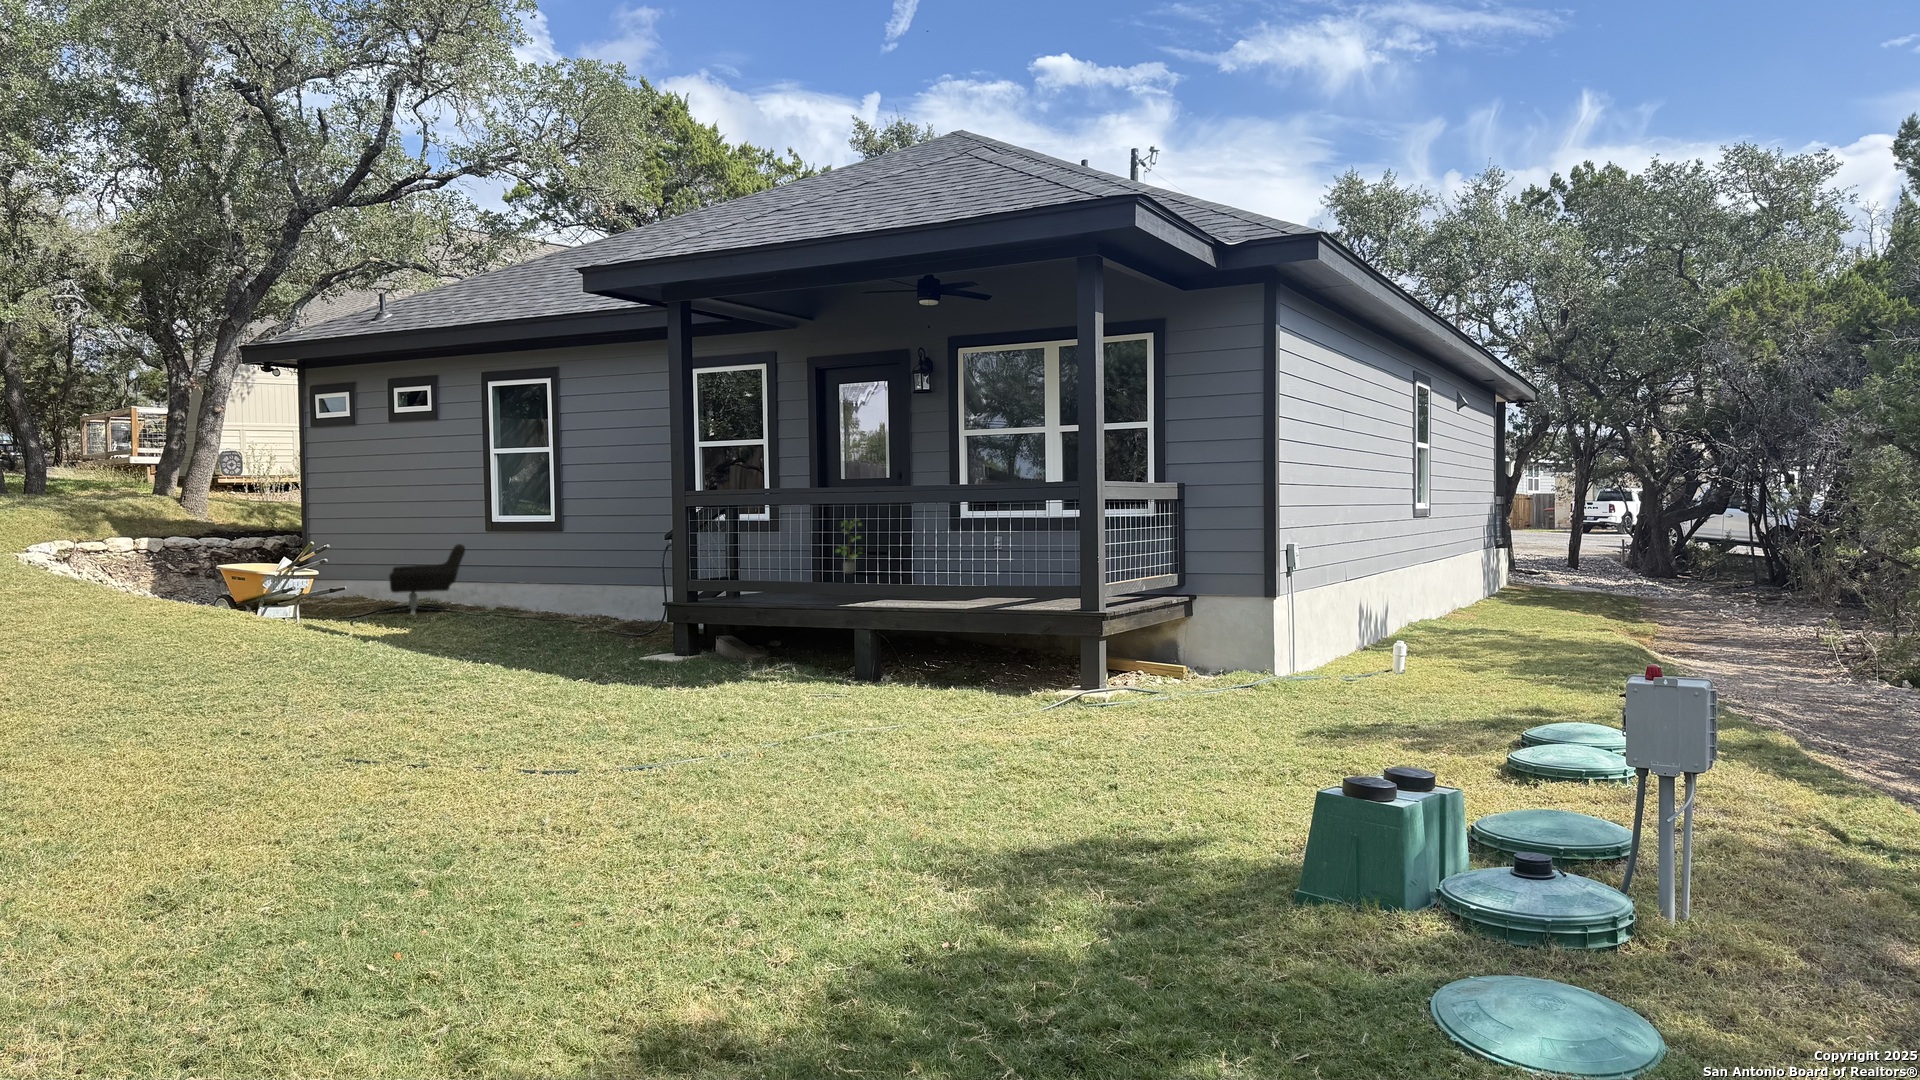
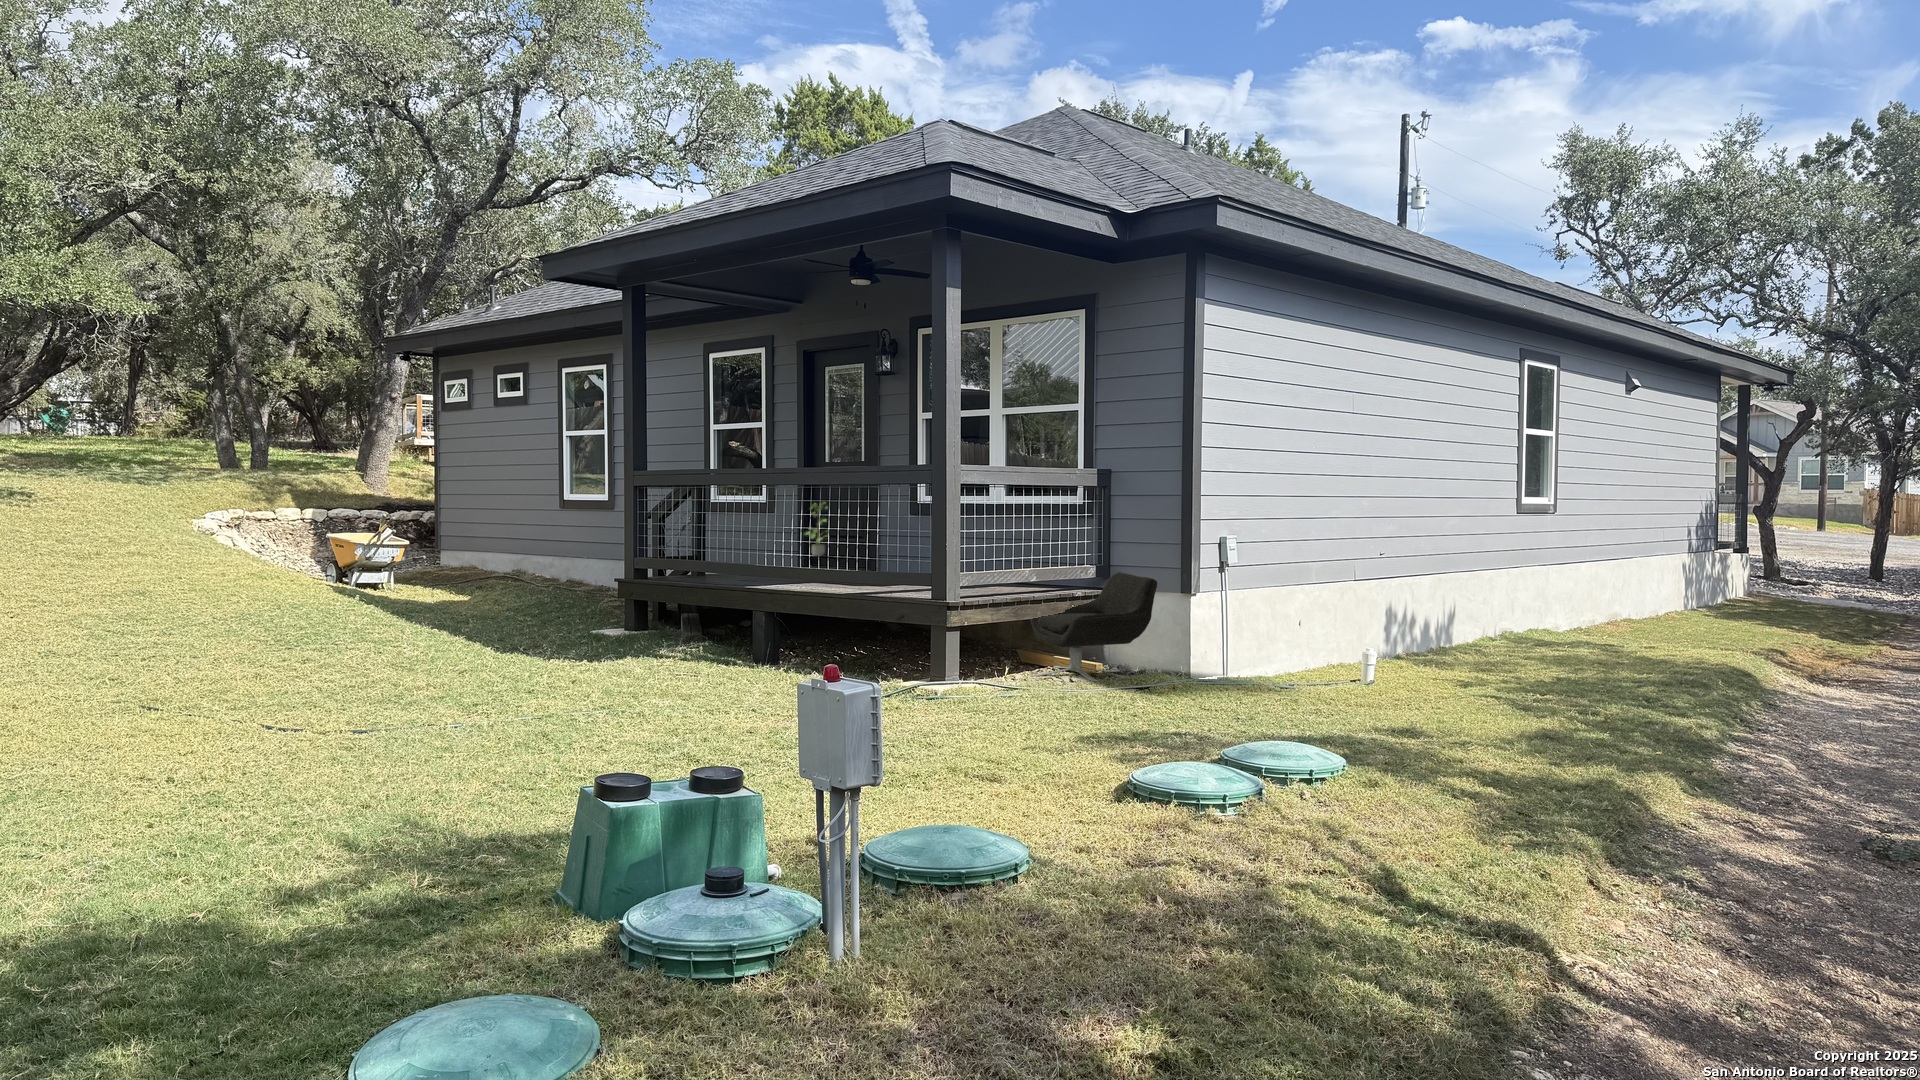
lounge chair: present [389,544,465,615] -> present [1029,572,1157,682]

